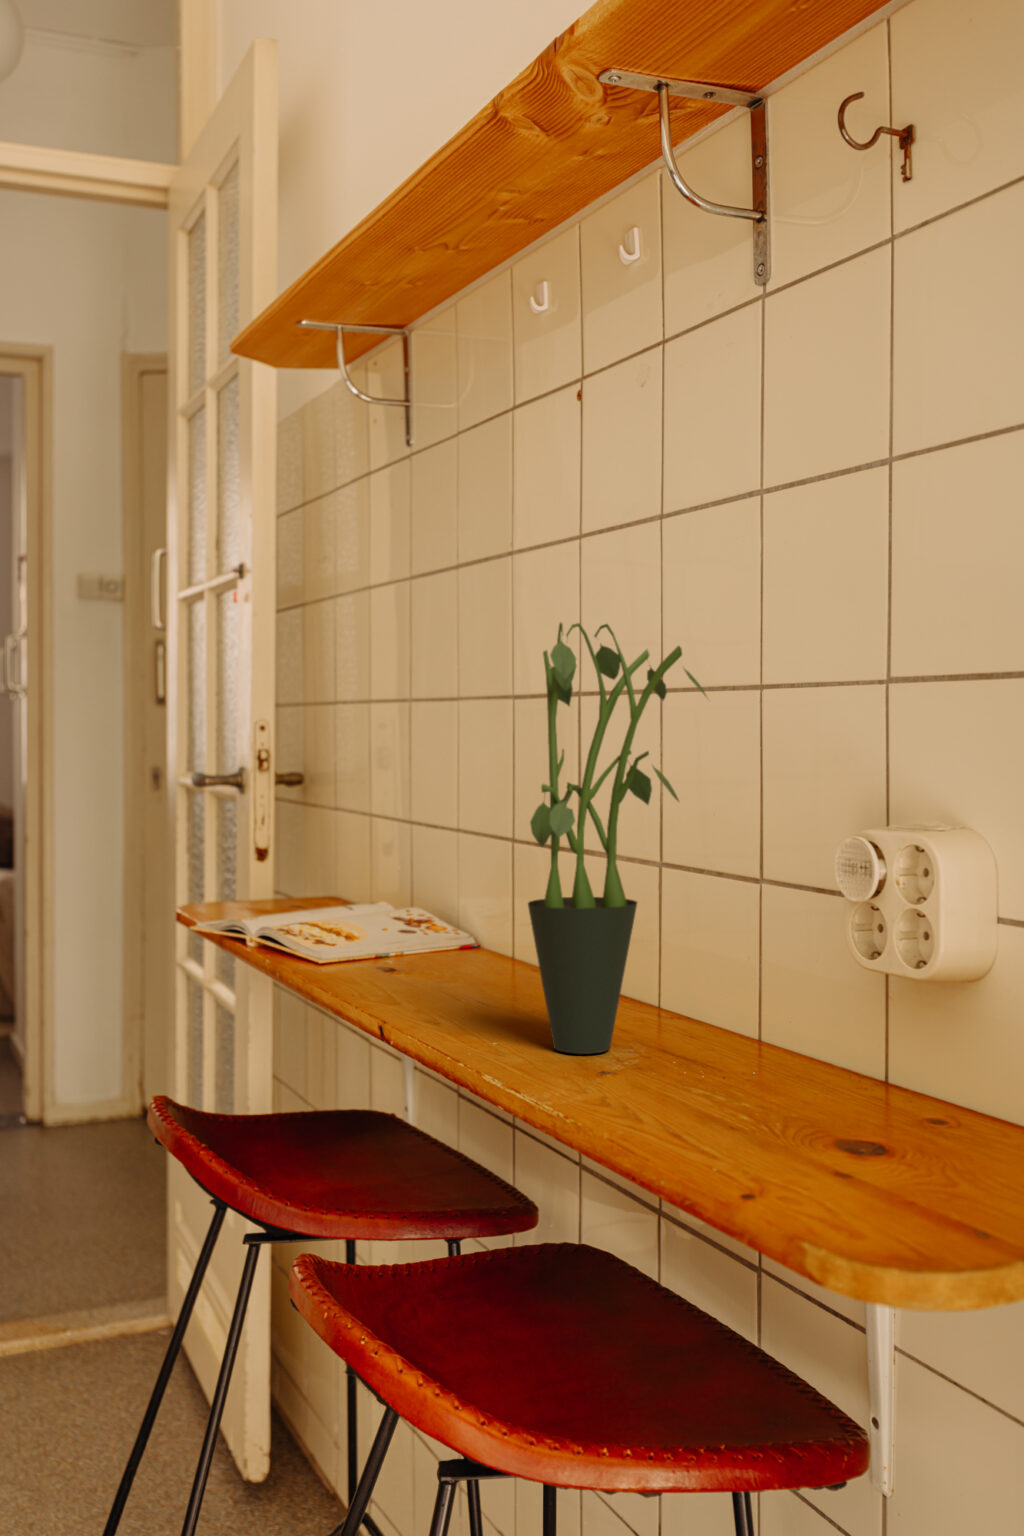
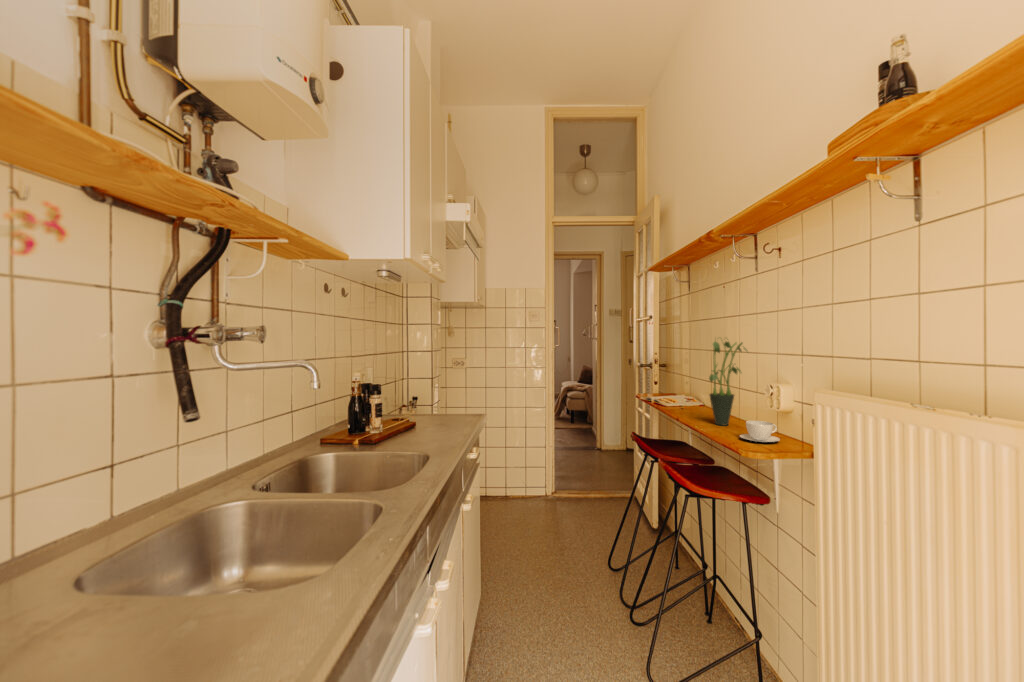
teacup: none [703,1033,889,1148] -> present [740,421,780,442]

